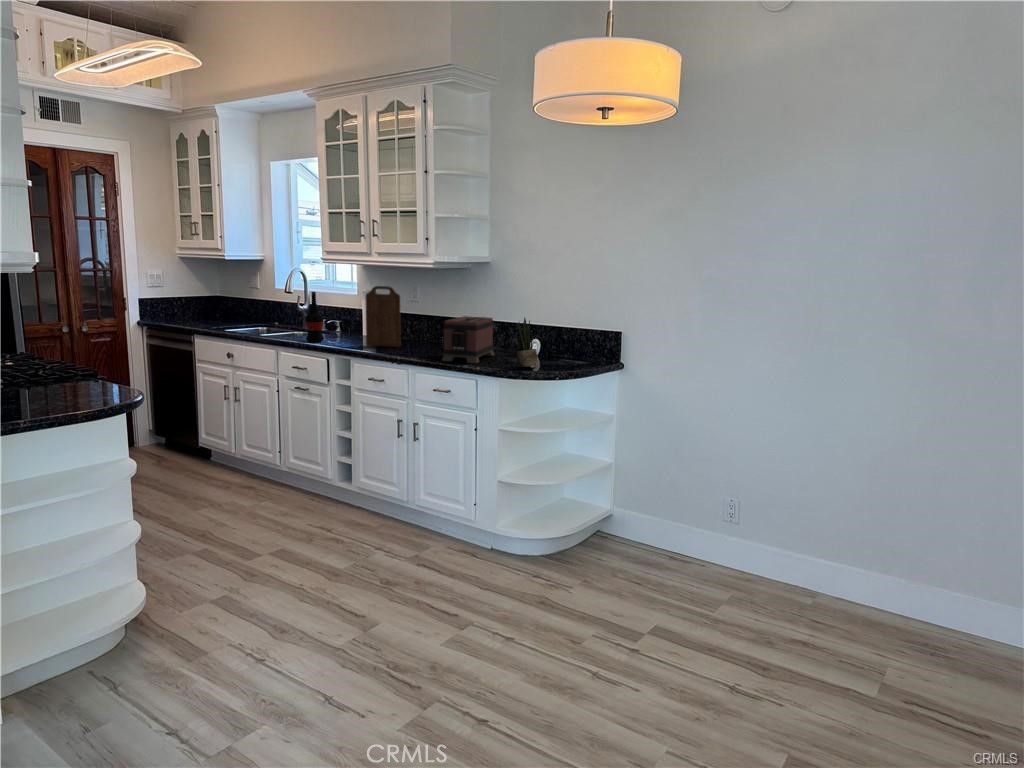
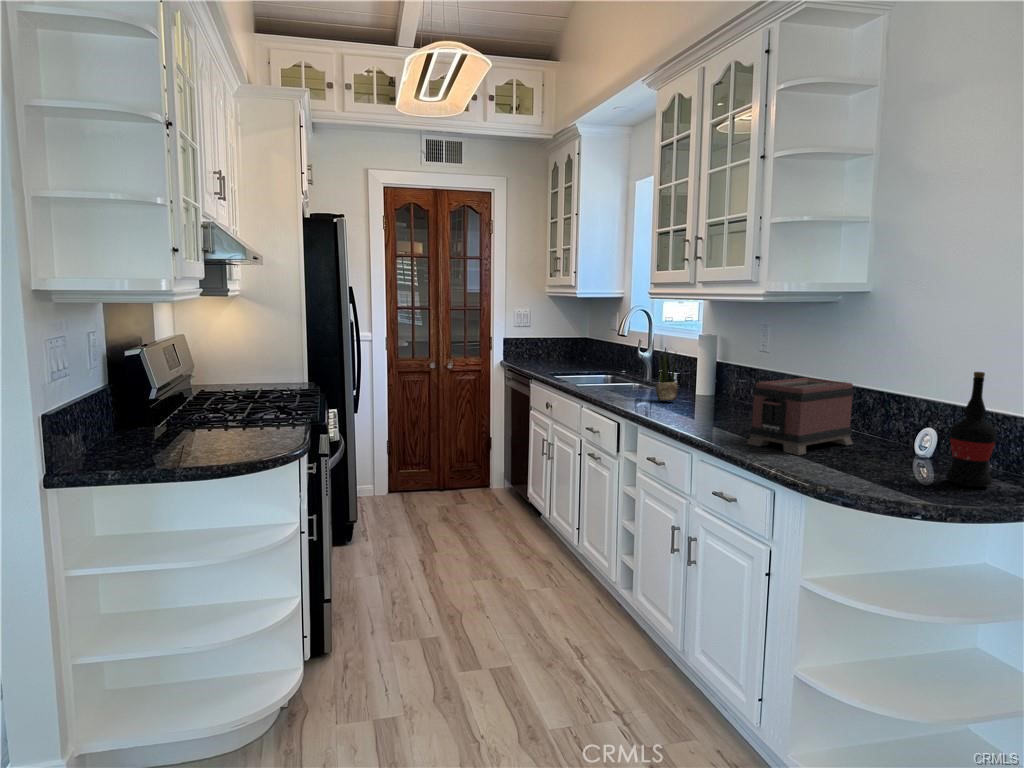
cutting board: present [366,286,401,347] -> none [679,328,727,415]
wine bottle: present [305,292,324,342] -> present [946,372,997,486]
potted plant: present [516,317,537,367] -> present [656,348,678,401]

